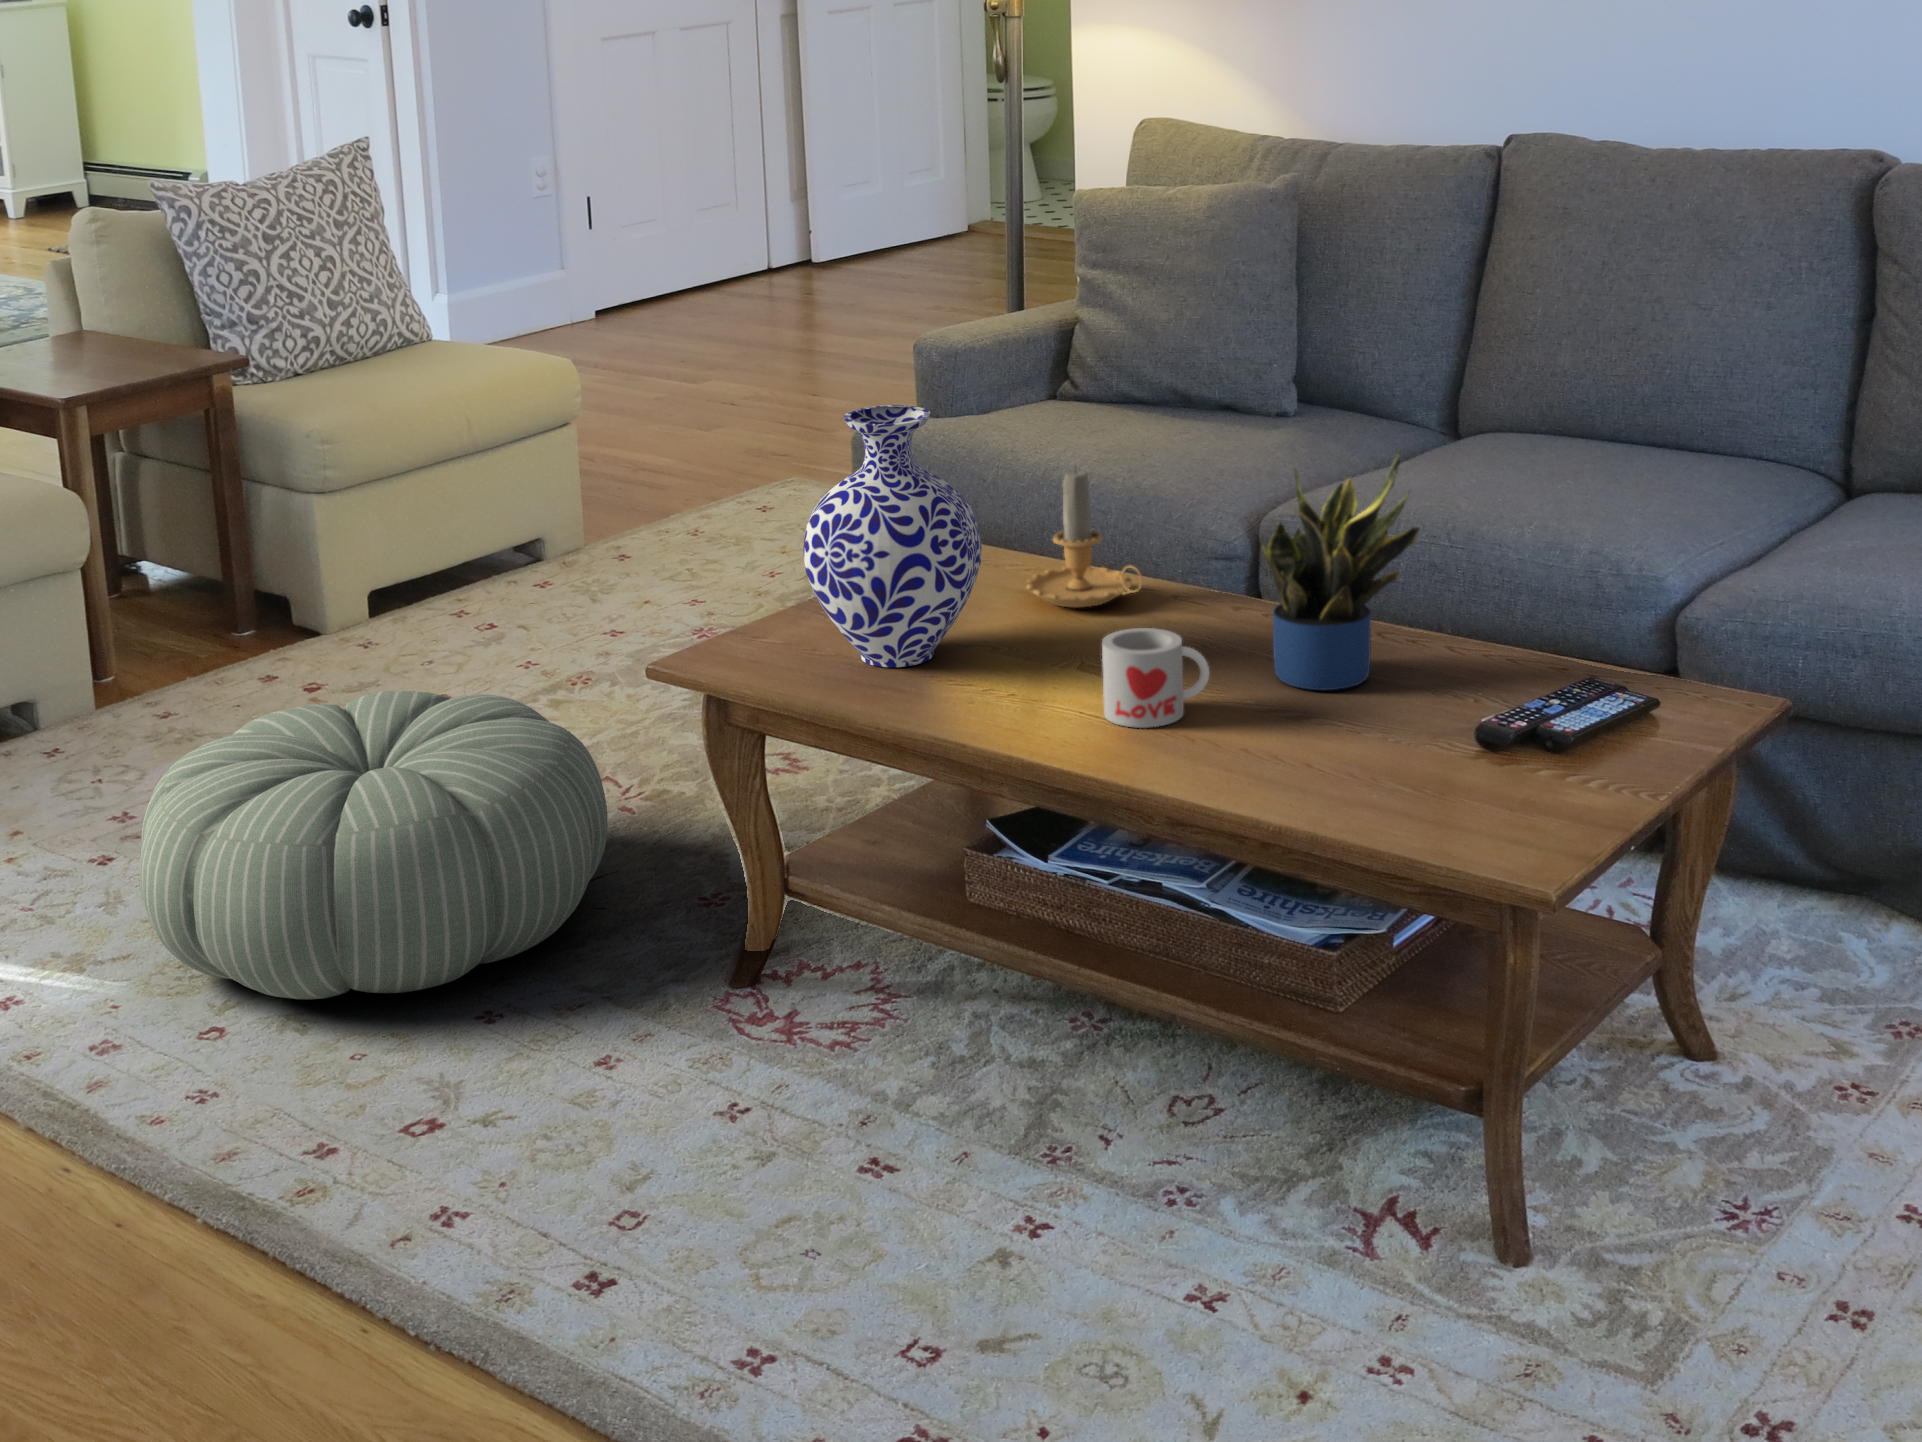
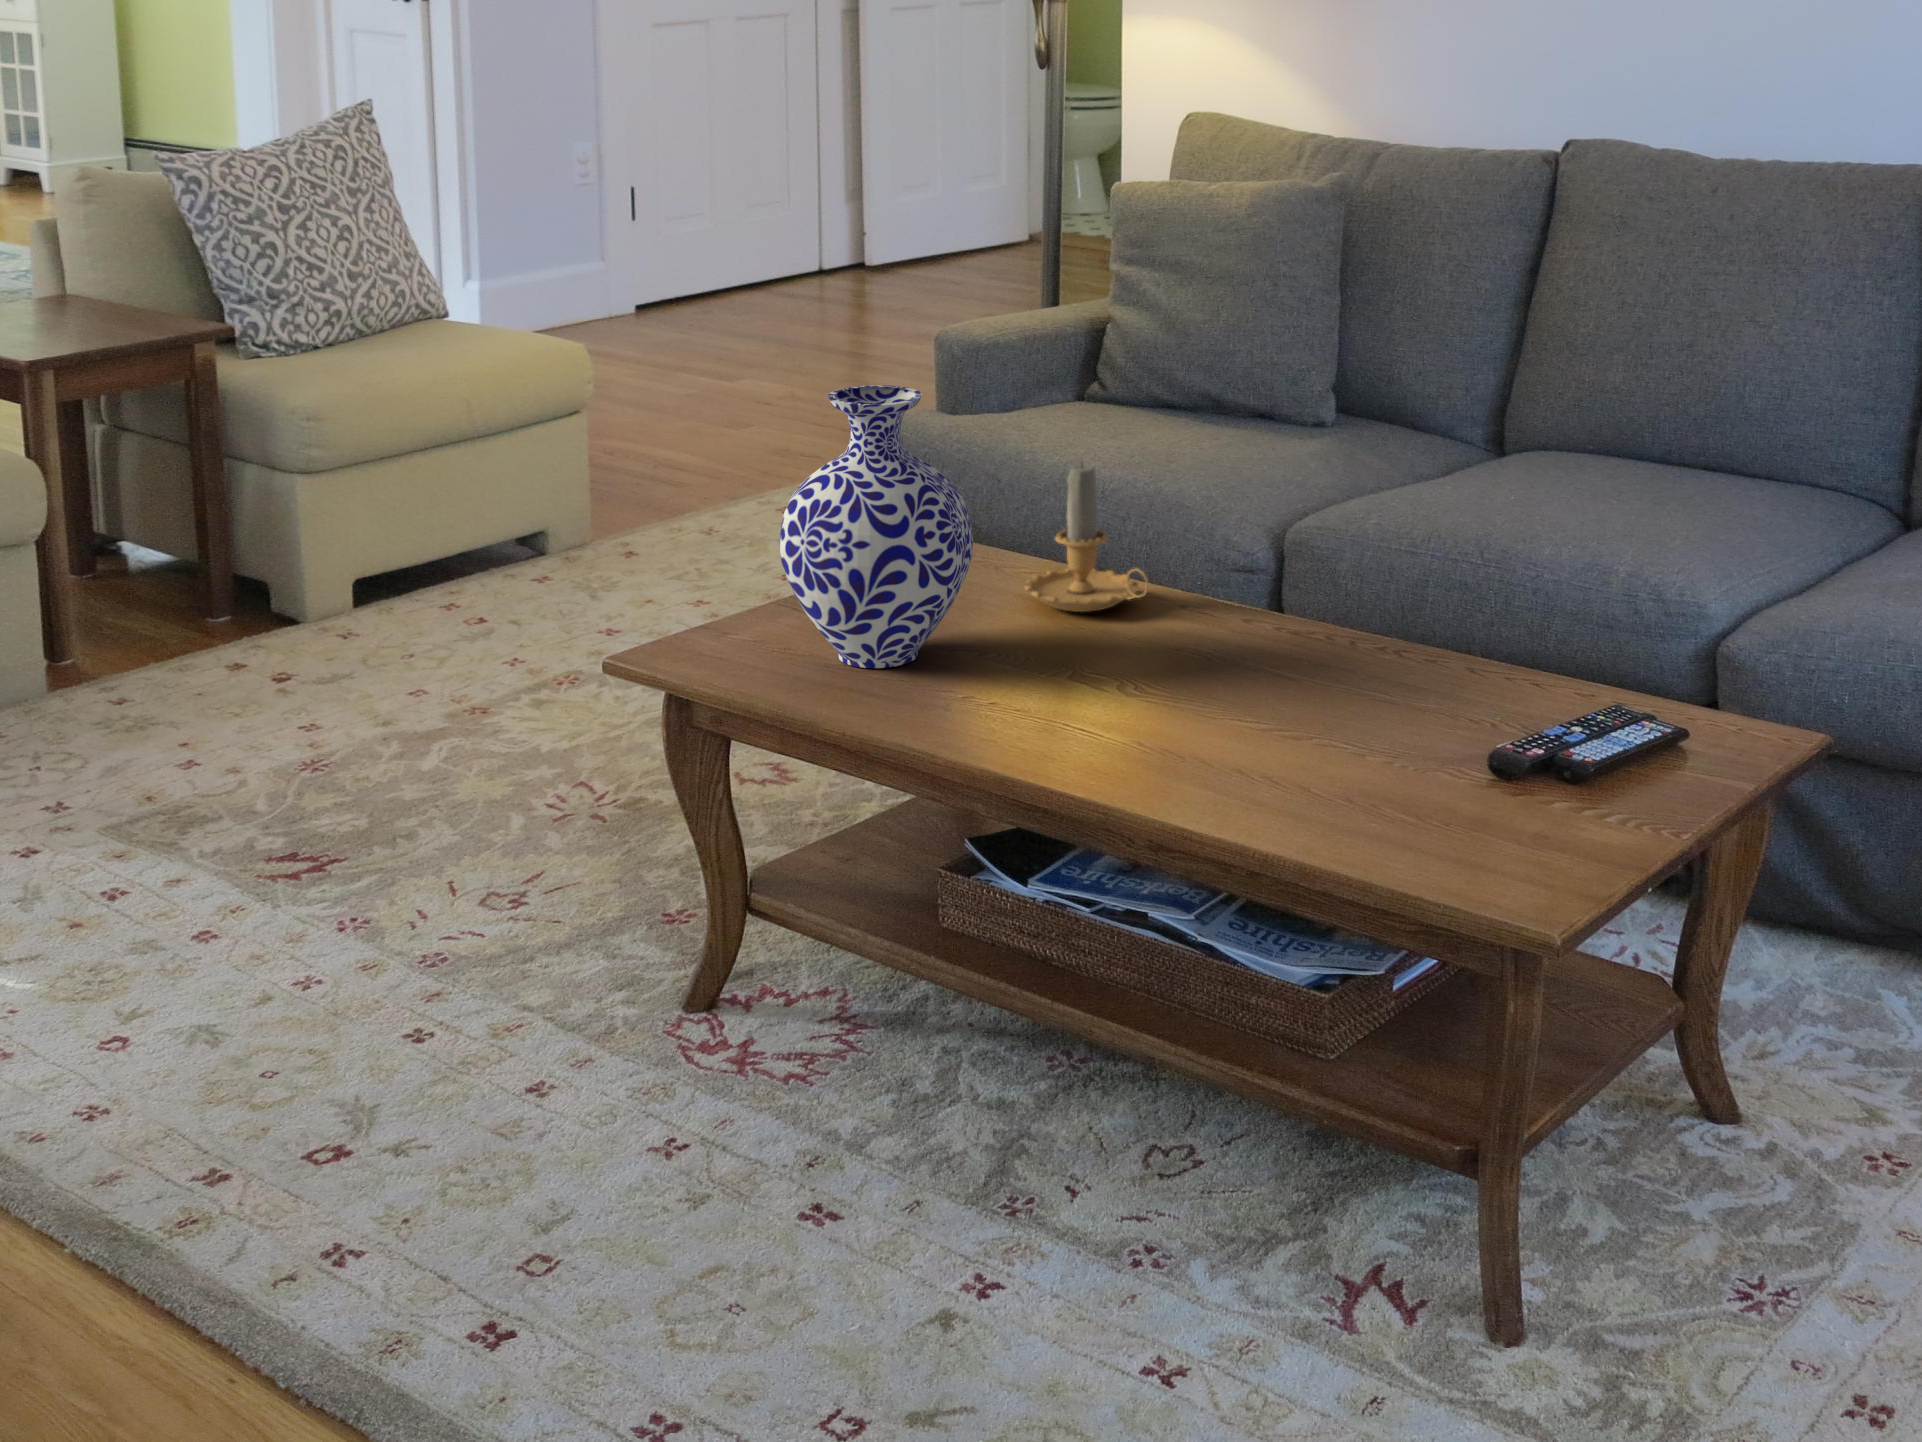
potted plant: present [1262,451,1420,690] -> none [1272,449,1442,708]
mug: present [1102,628,1209,728] -> none [1093,634,1209,742]
pouf: present [140,691,607,999] -> none [48,677,568,1008]

